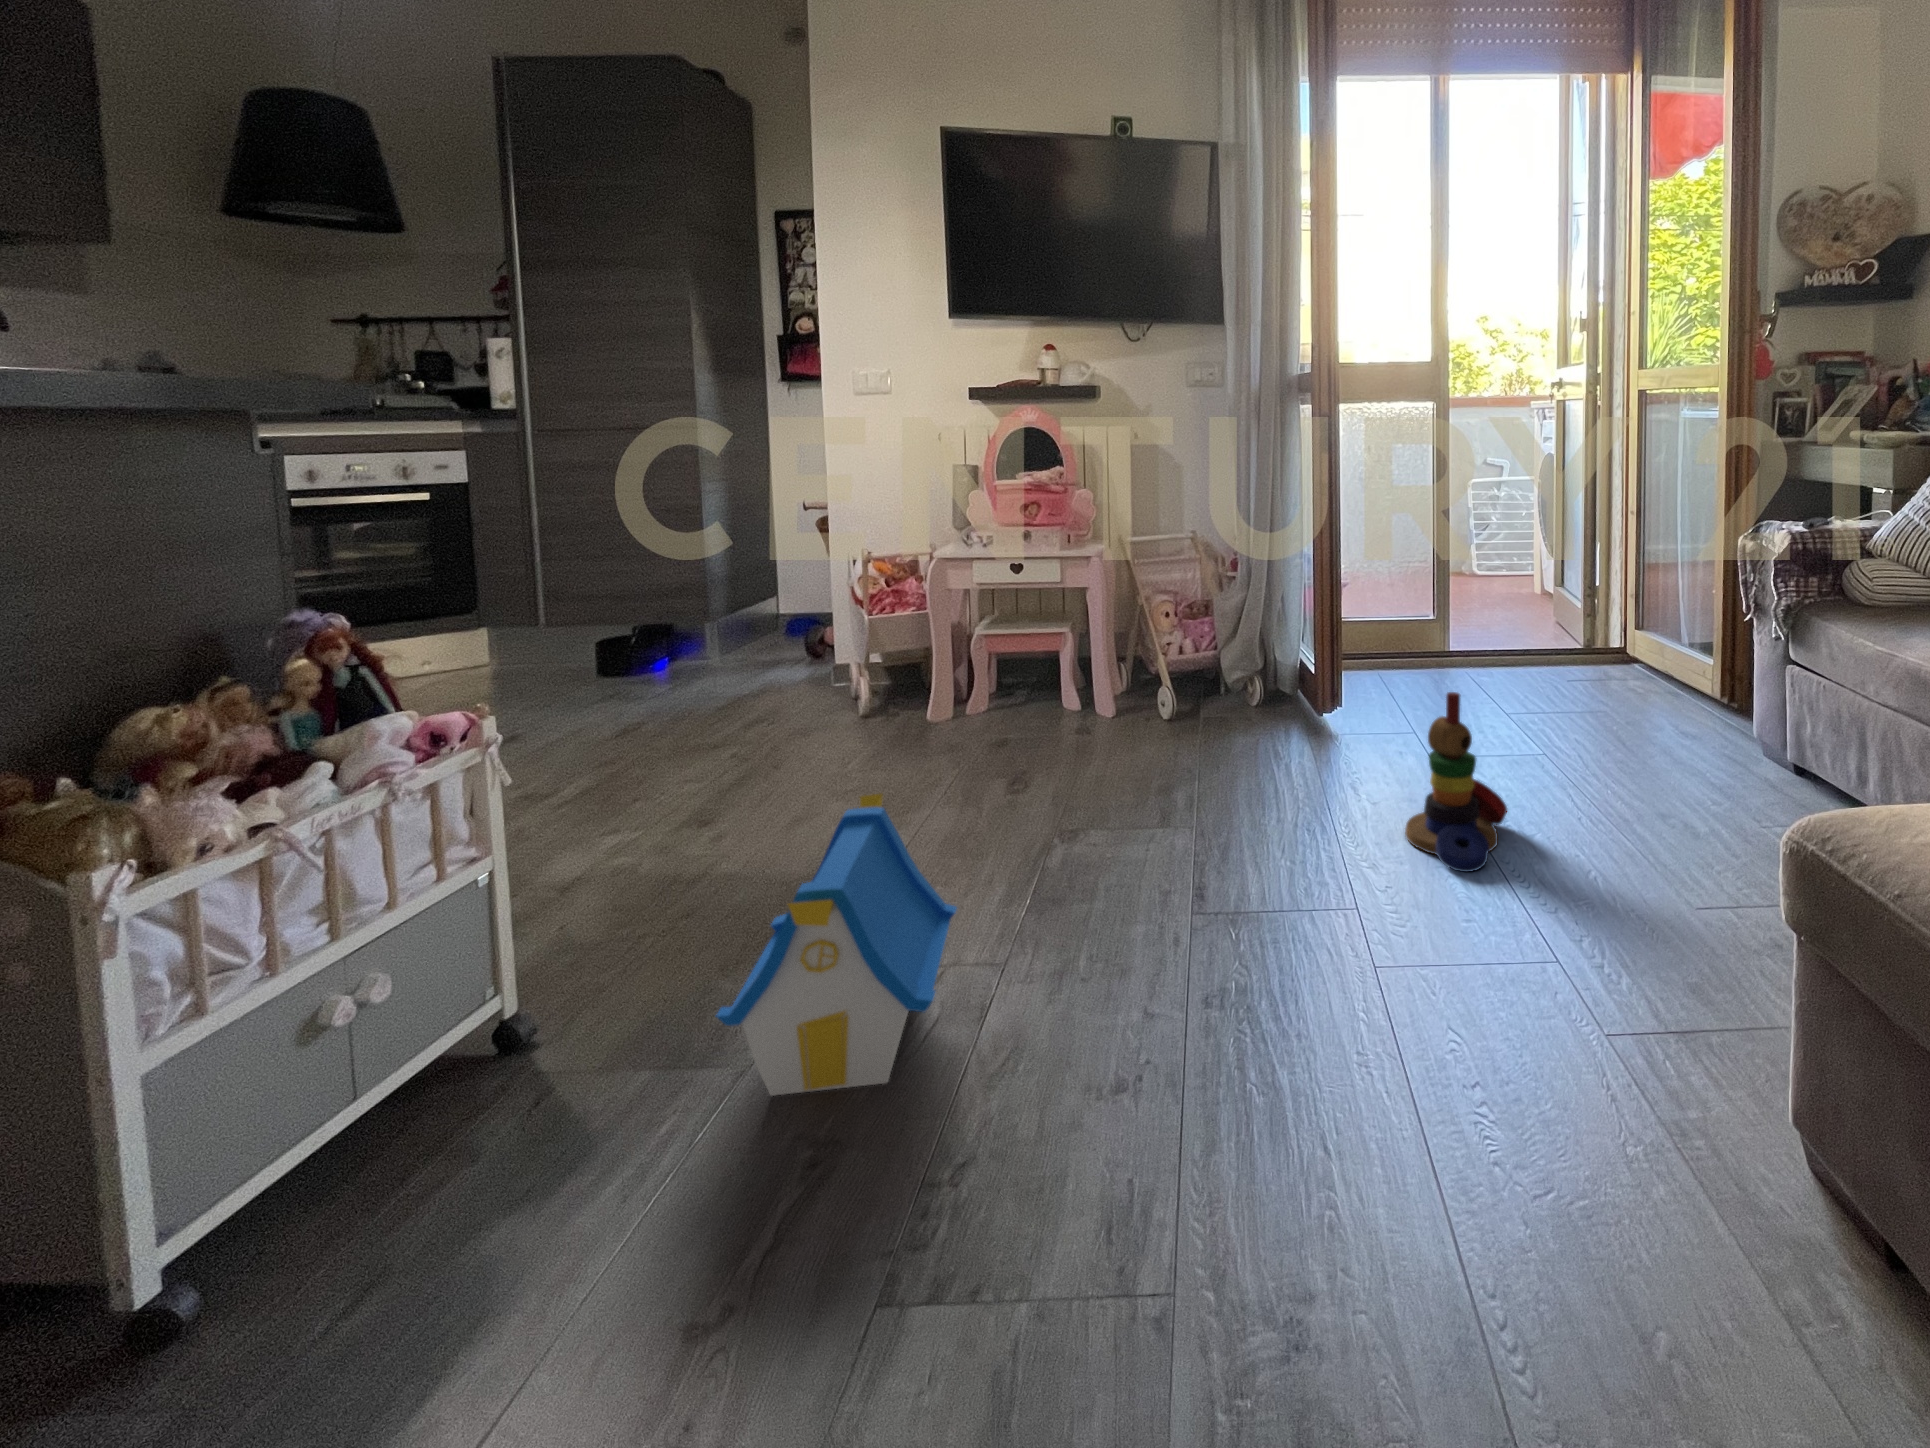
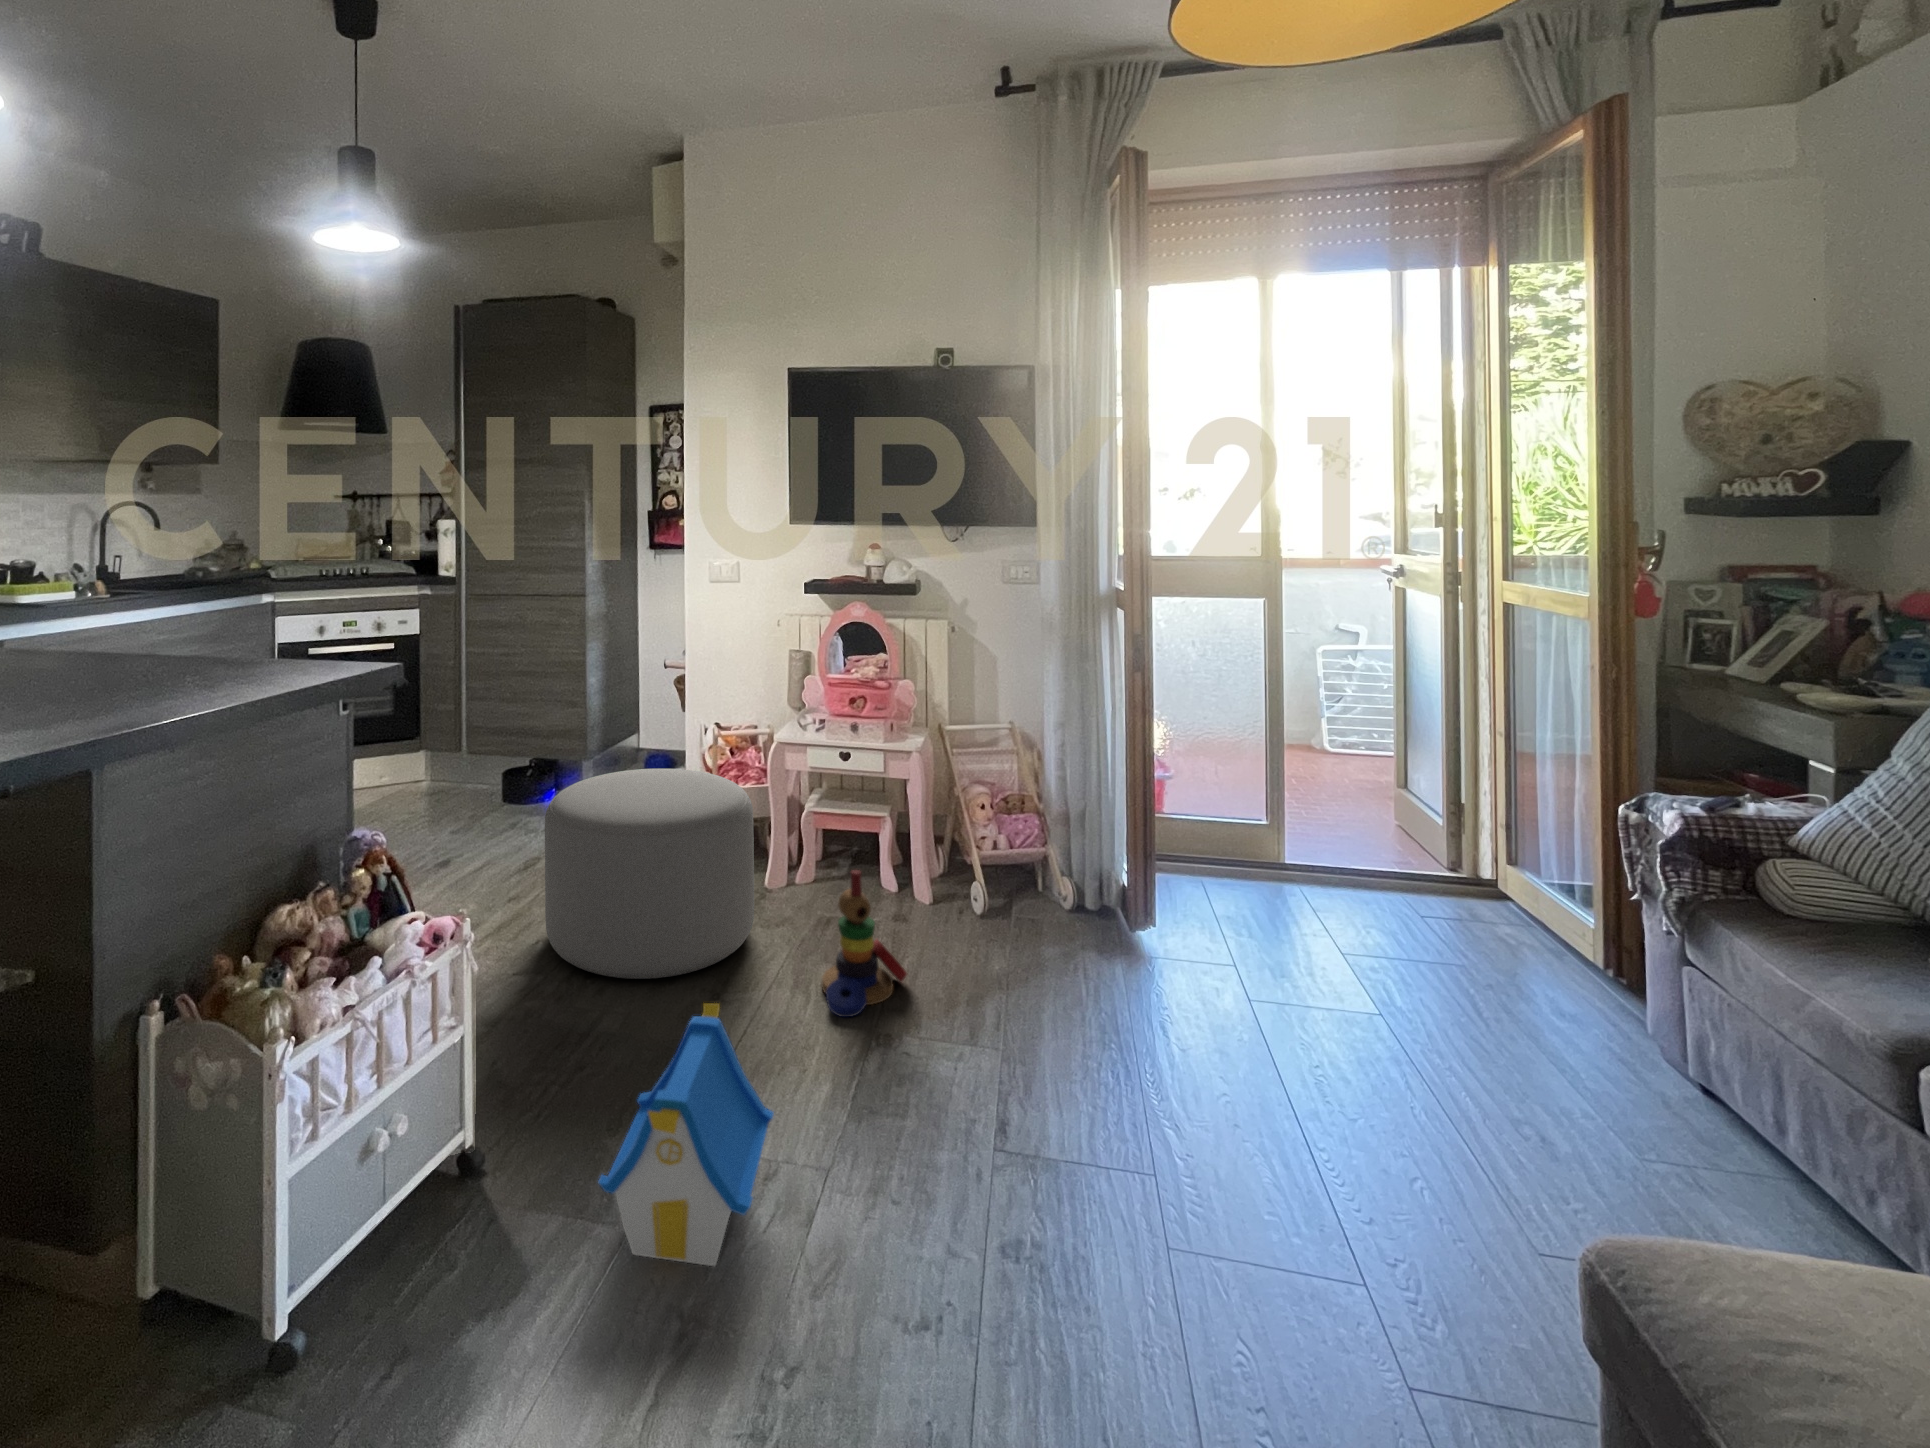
ottoman: none [626,589,917,825] -> present [545,768,754,979]
stacking toy: present [1405,692,1507,872] -> present [822,870,907,1017]

